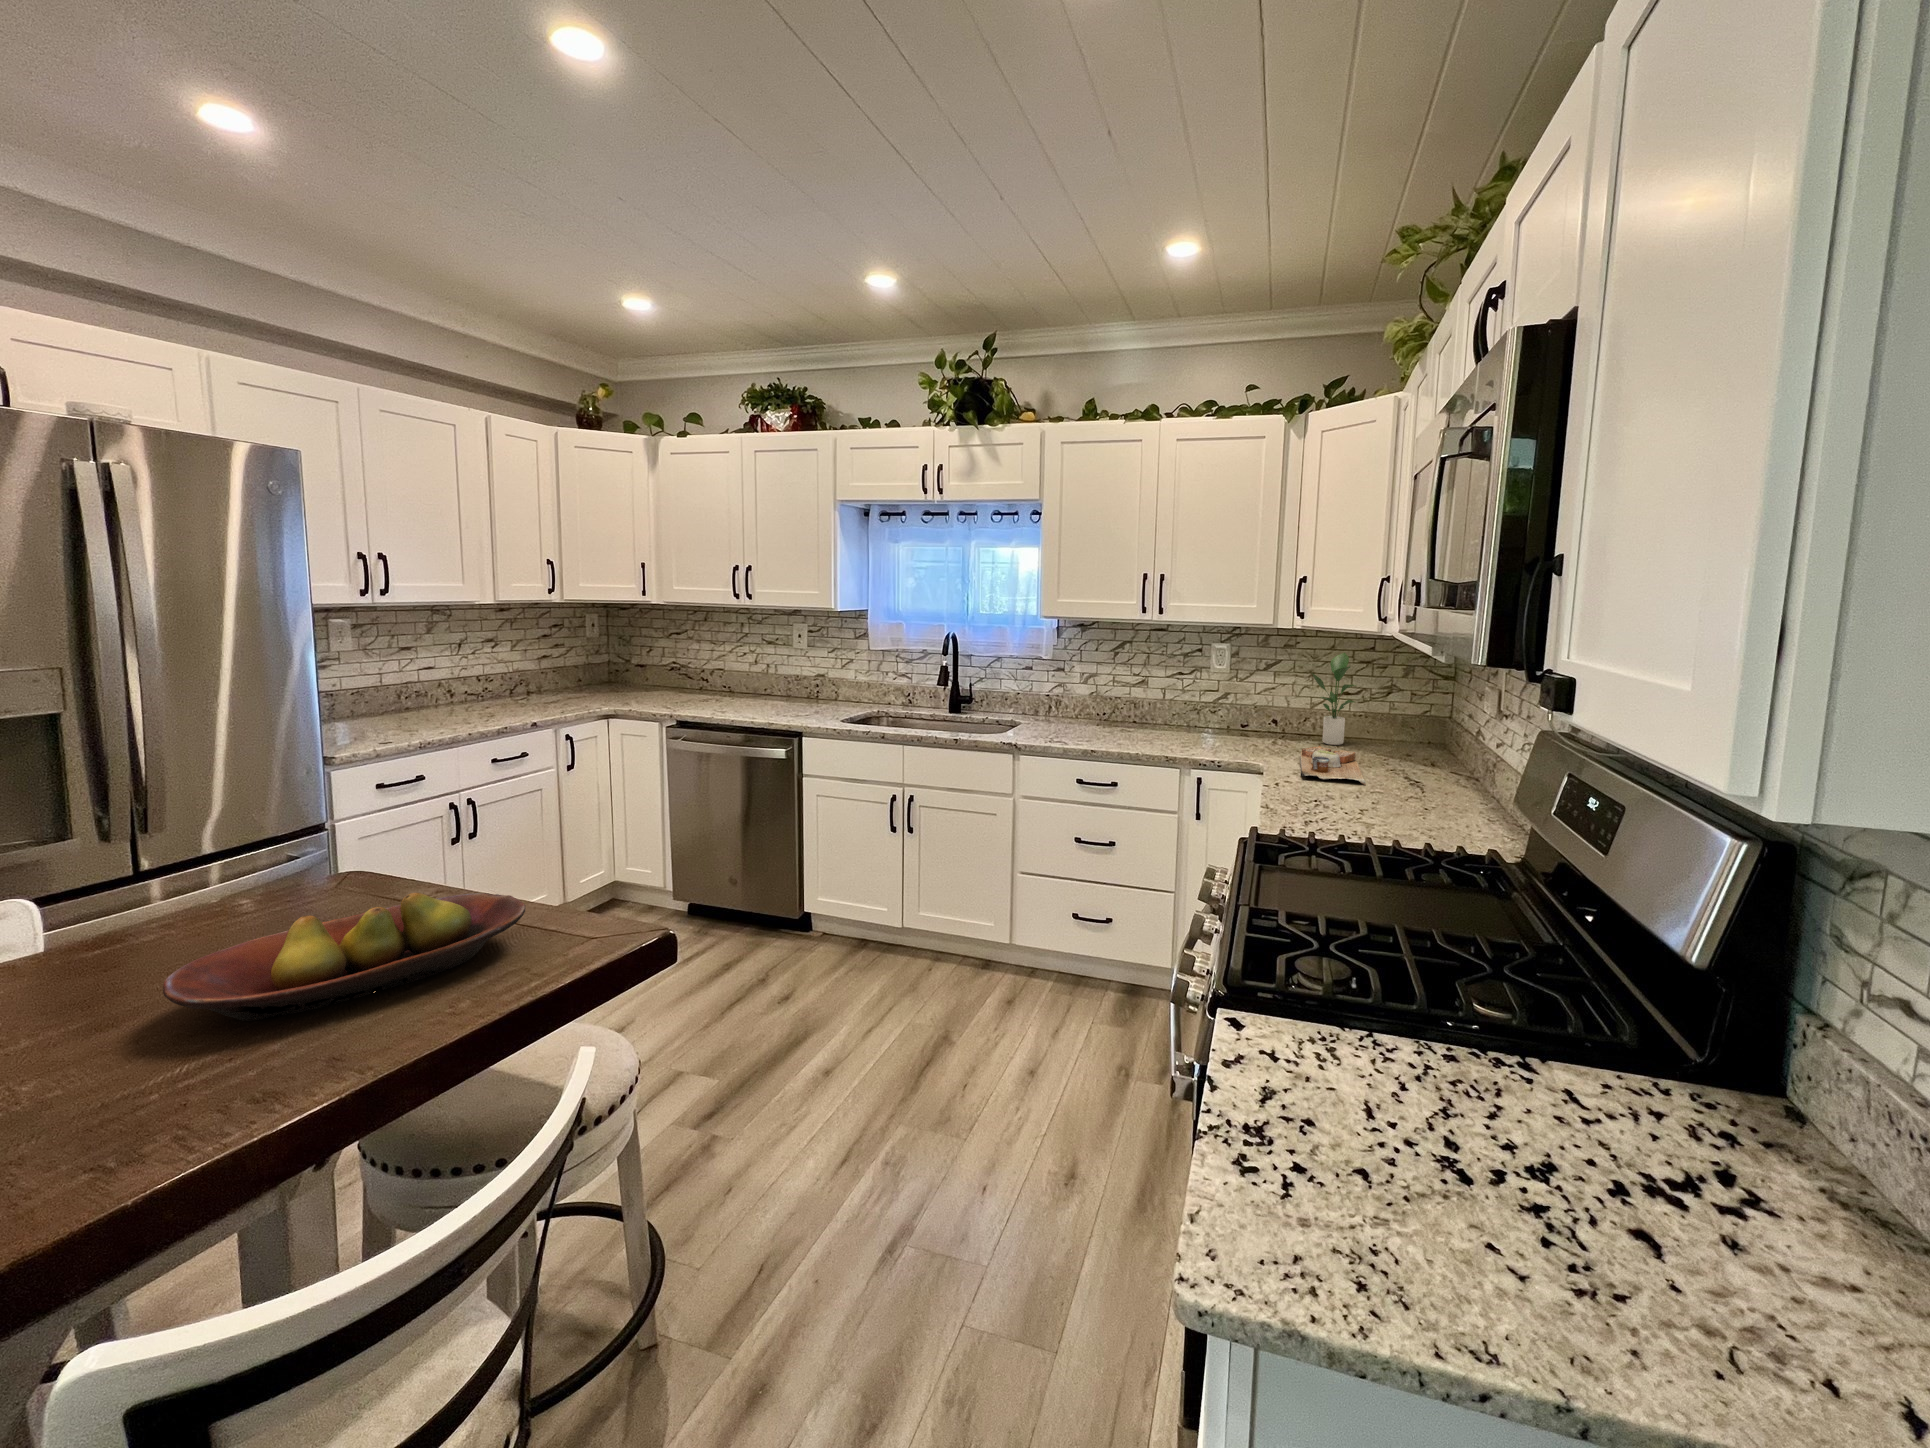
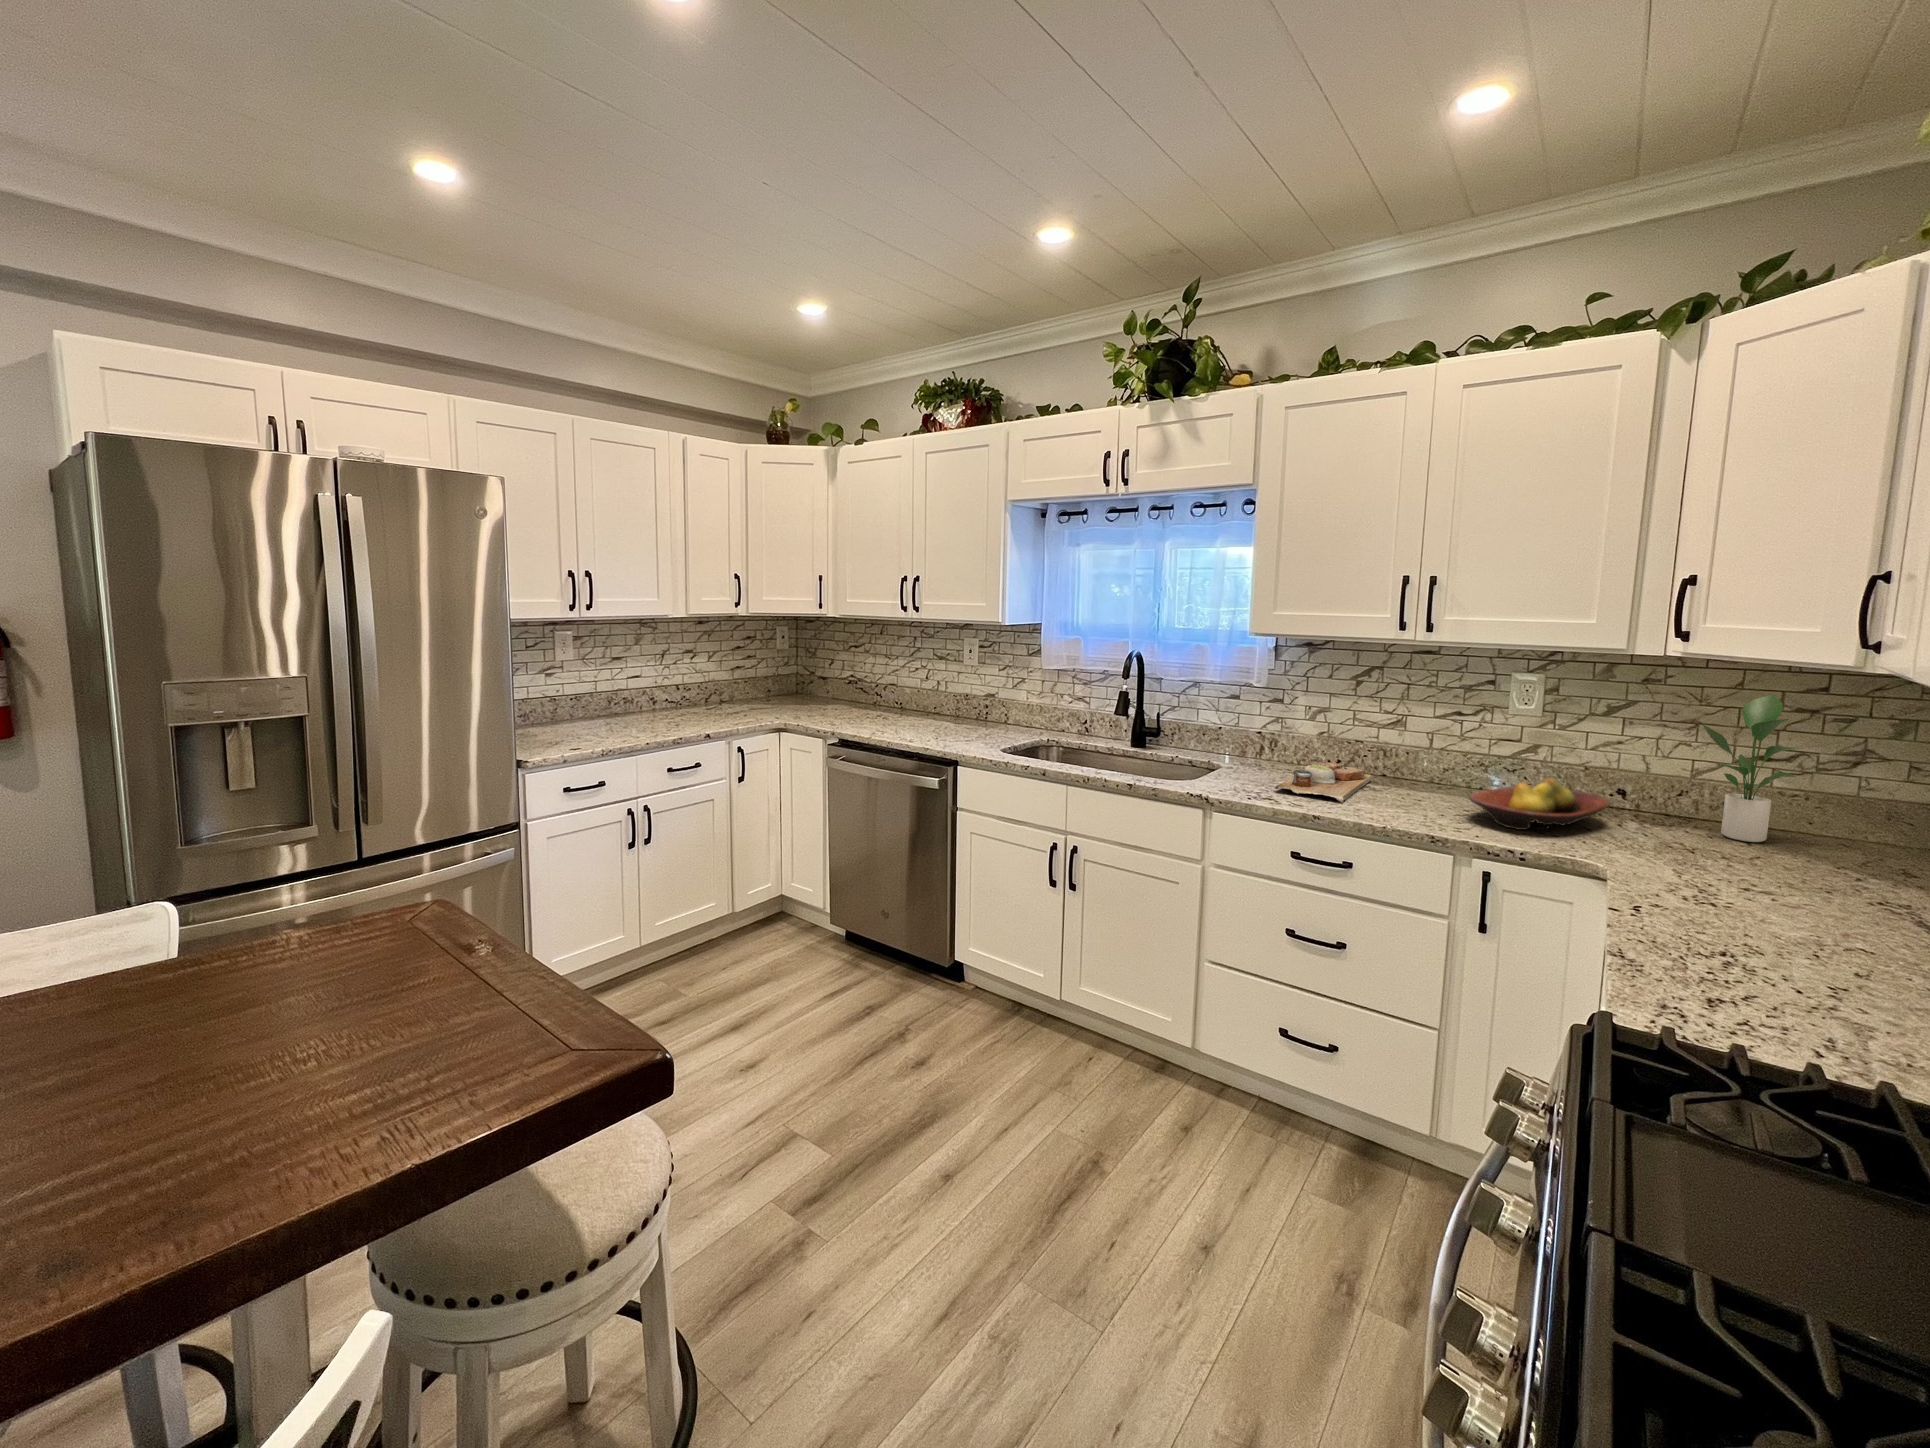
cutting board: present [1300,746,1366,785] -> present [1275,762,1372,803]
fruit bowl: present [163,893,526,1021] -> present [1469,778,1609,830]

